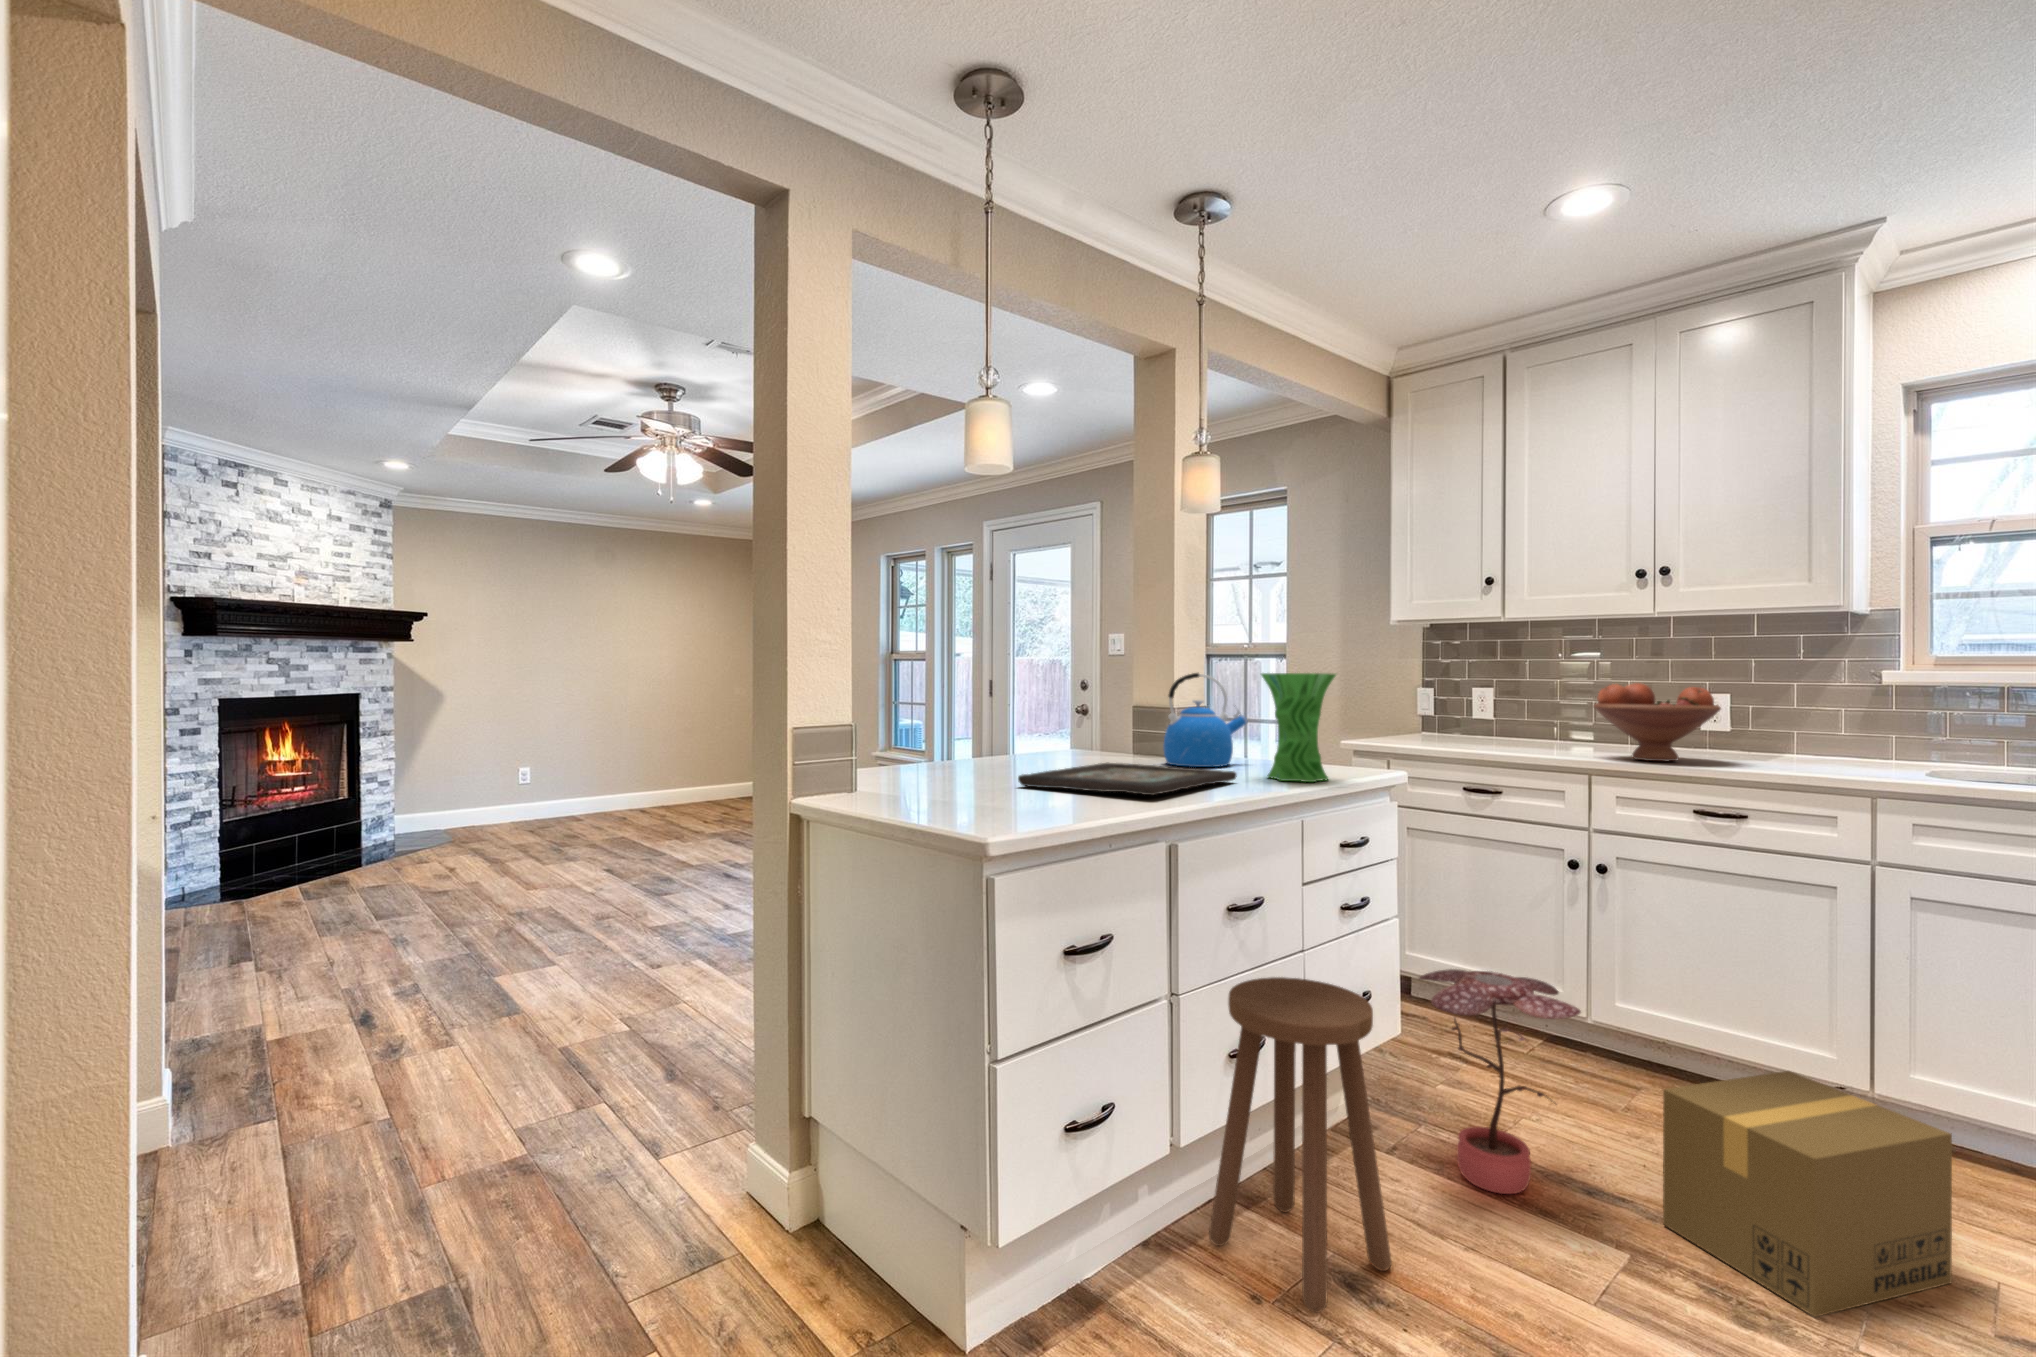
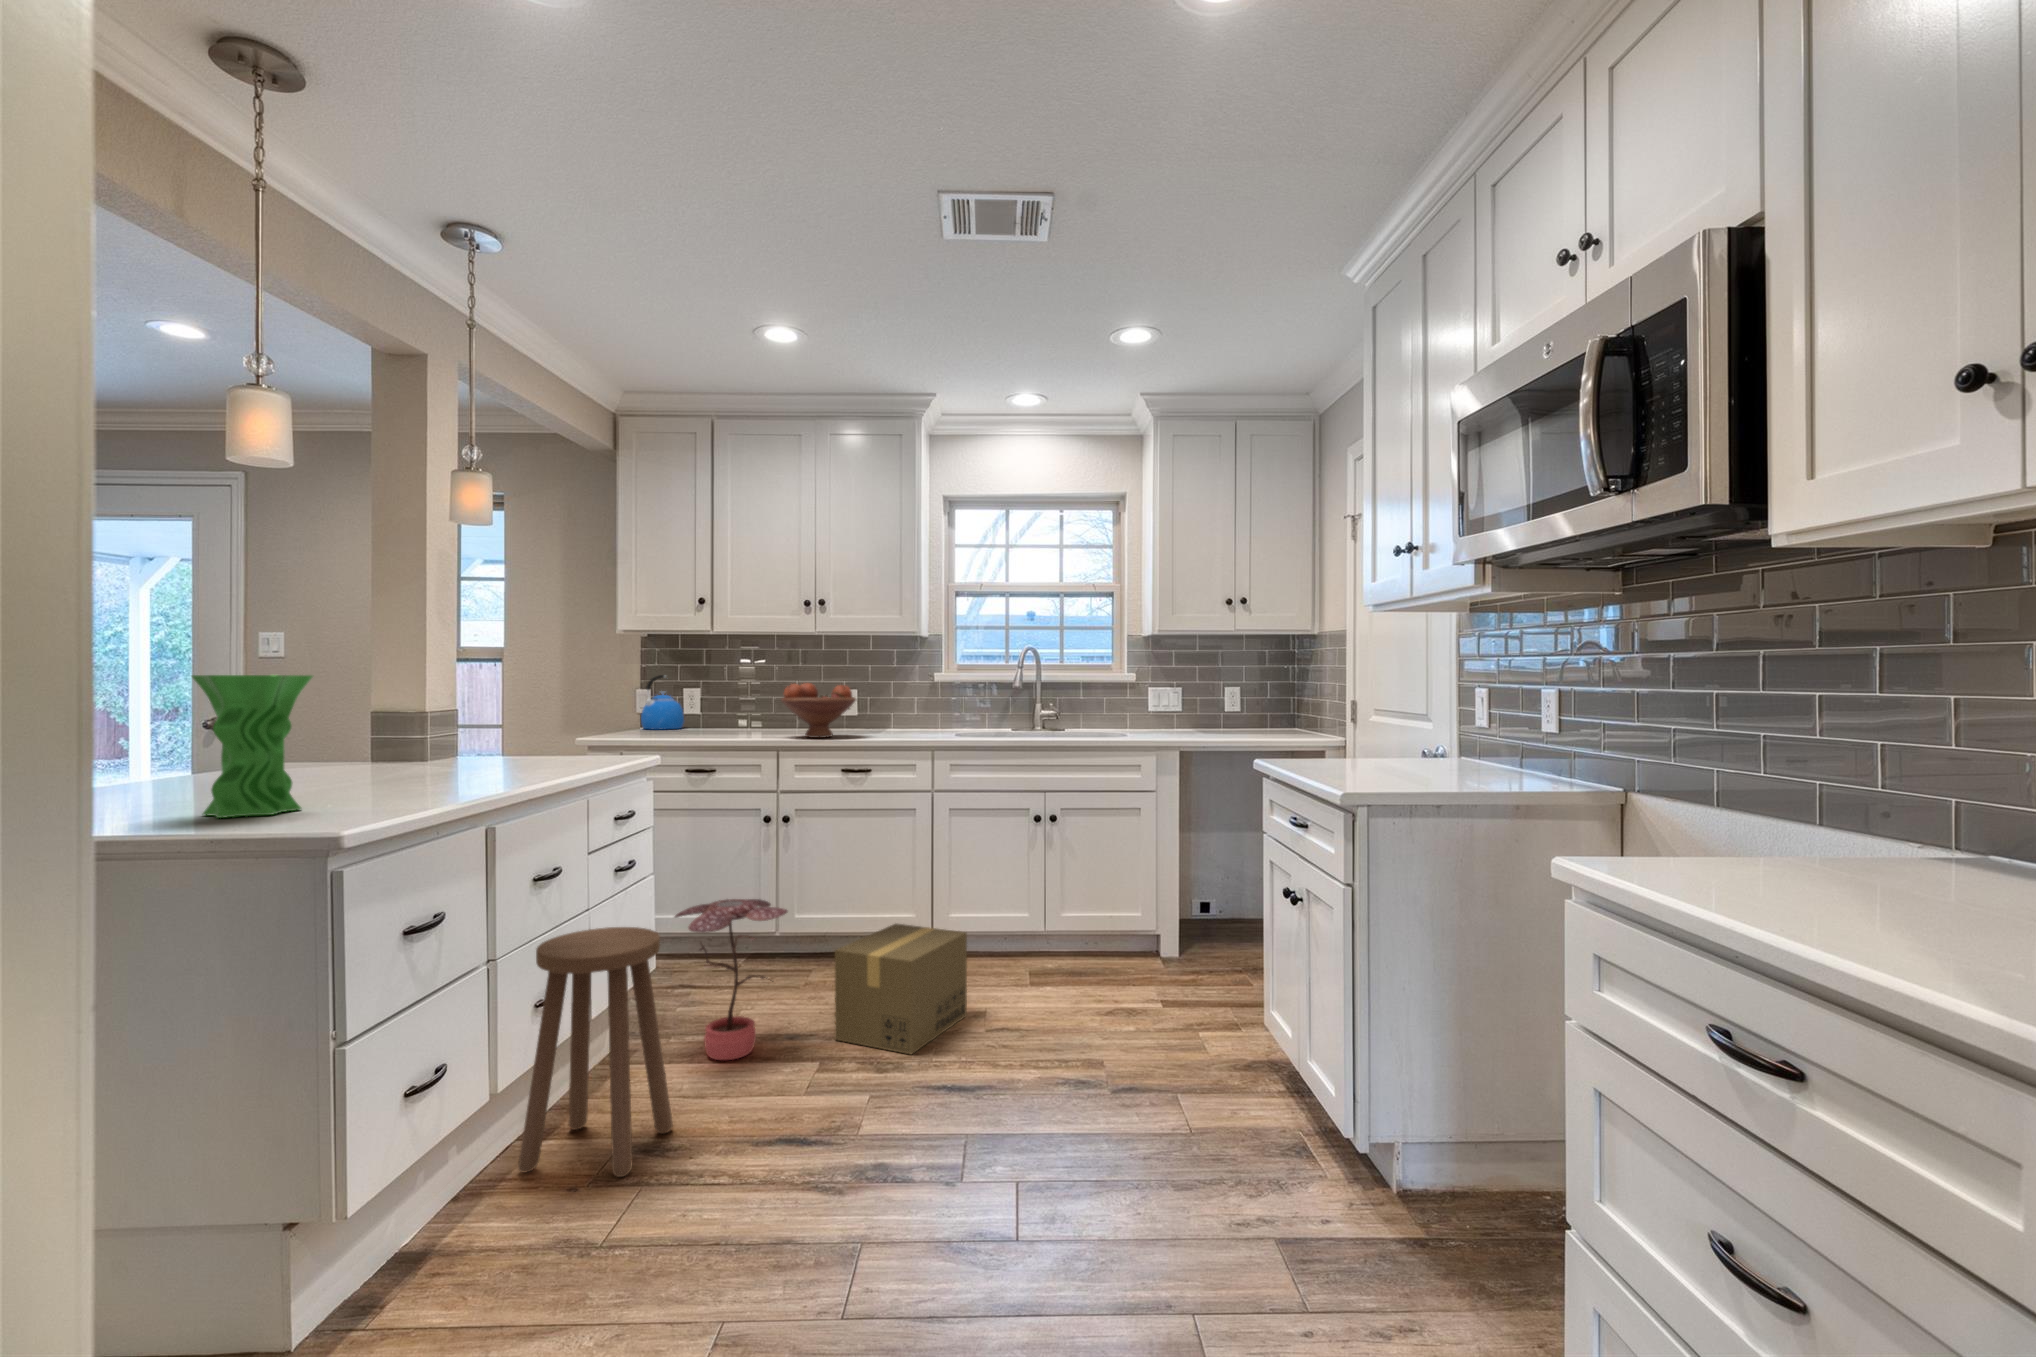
kettle: present [1164,673,1247,767] -> present [641,675,684,729]
vase: present [1261,673,1336,782] -> present [192,675,313,818]
decorative tray: present [1018,763,1237,795] -> none [288,763,525,793]

